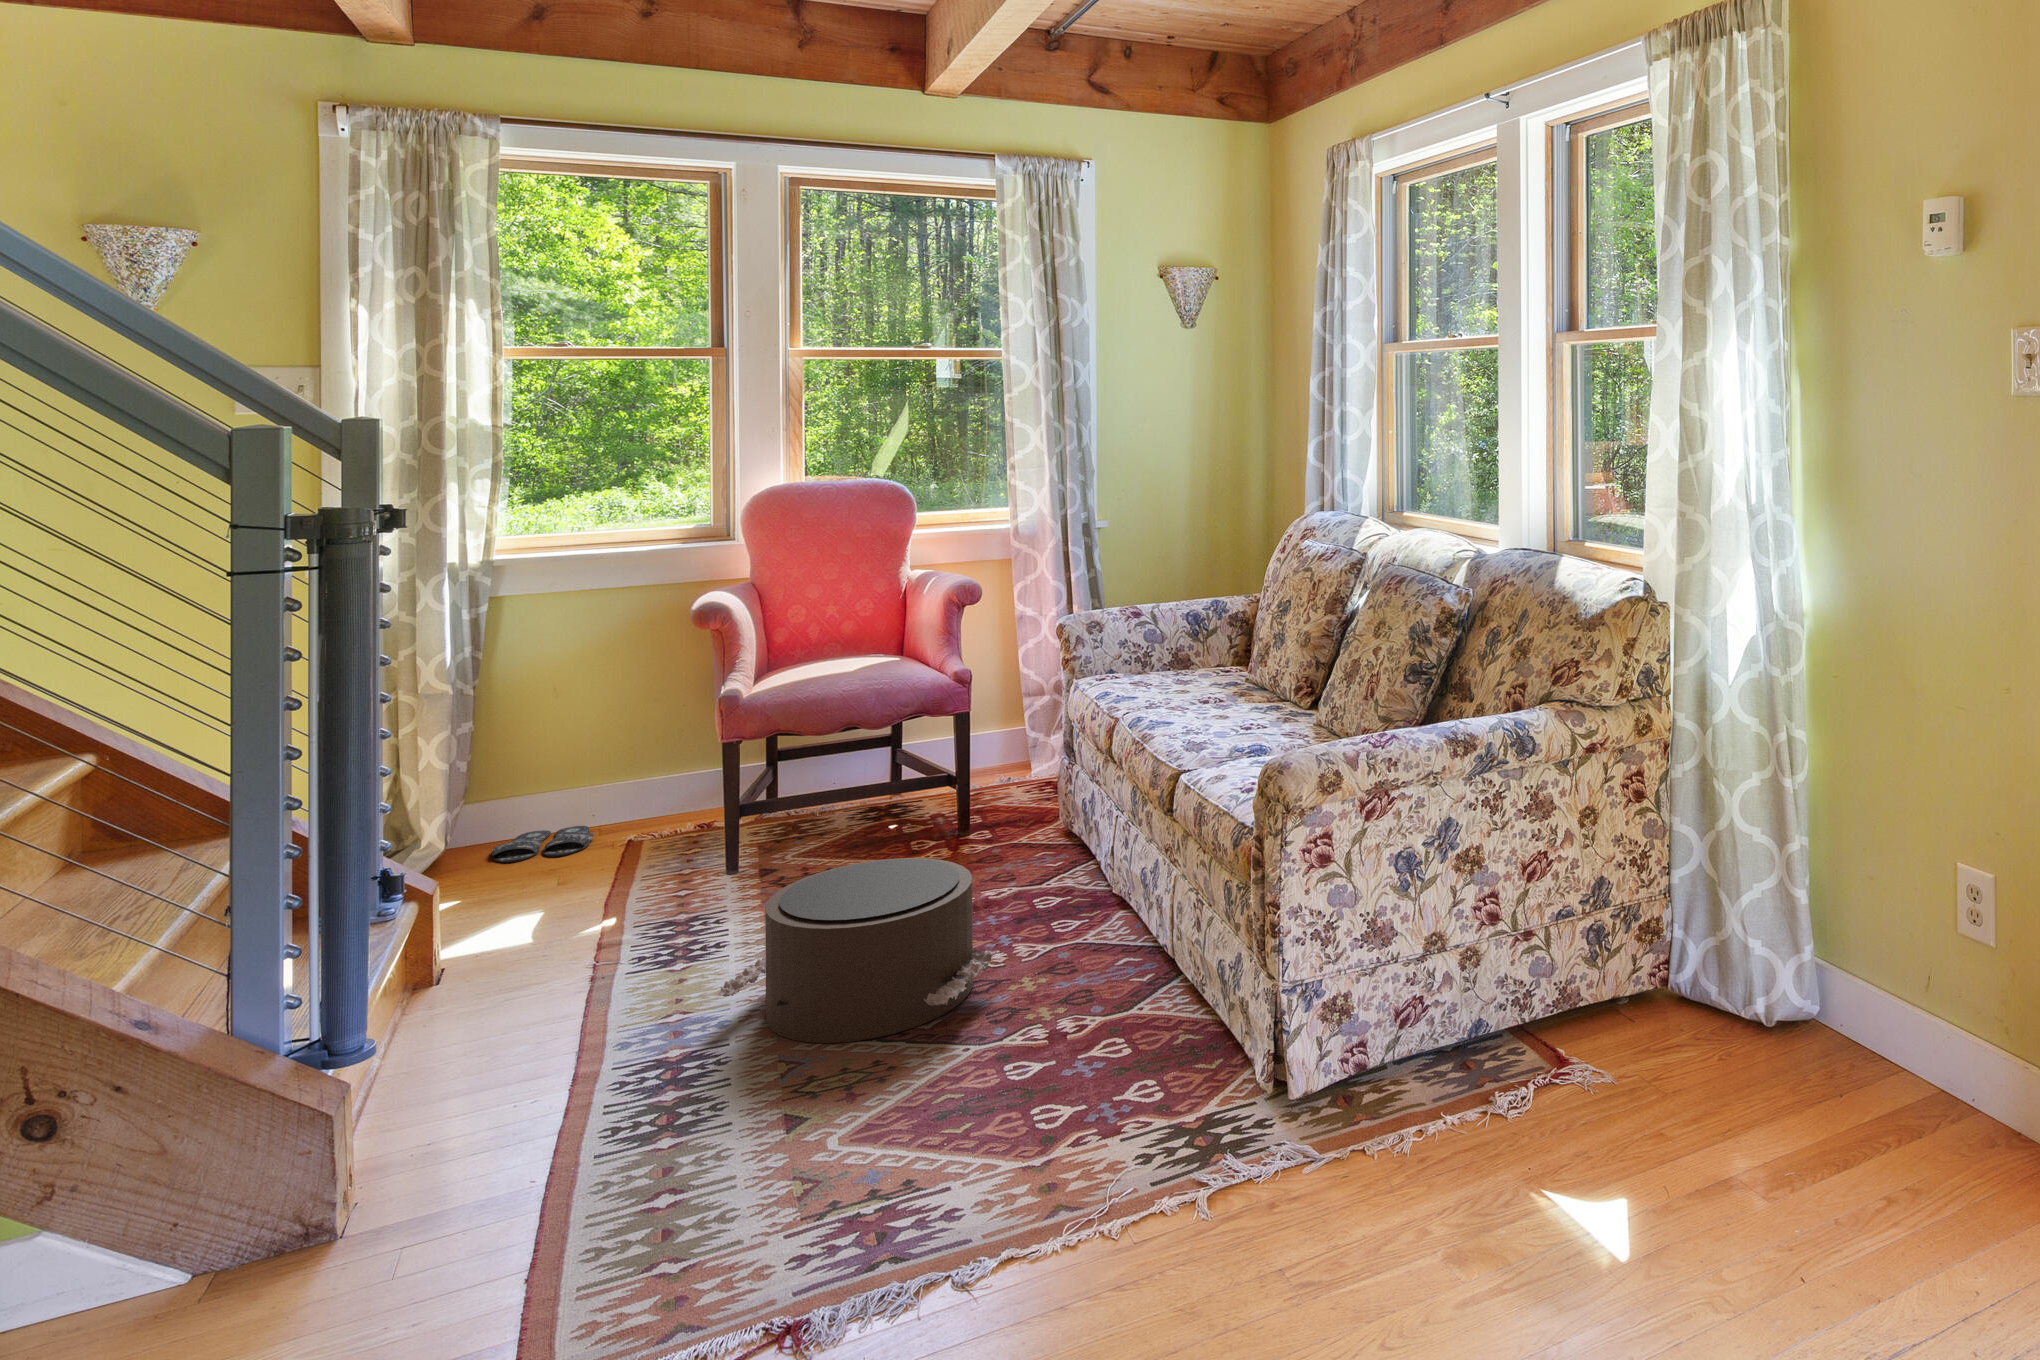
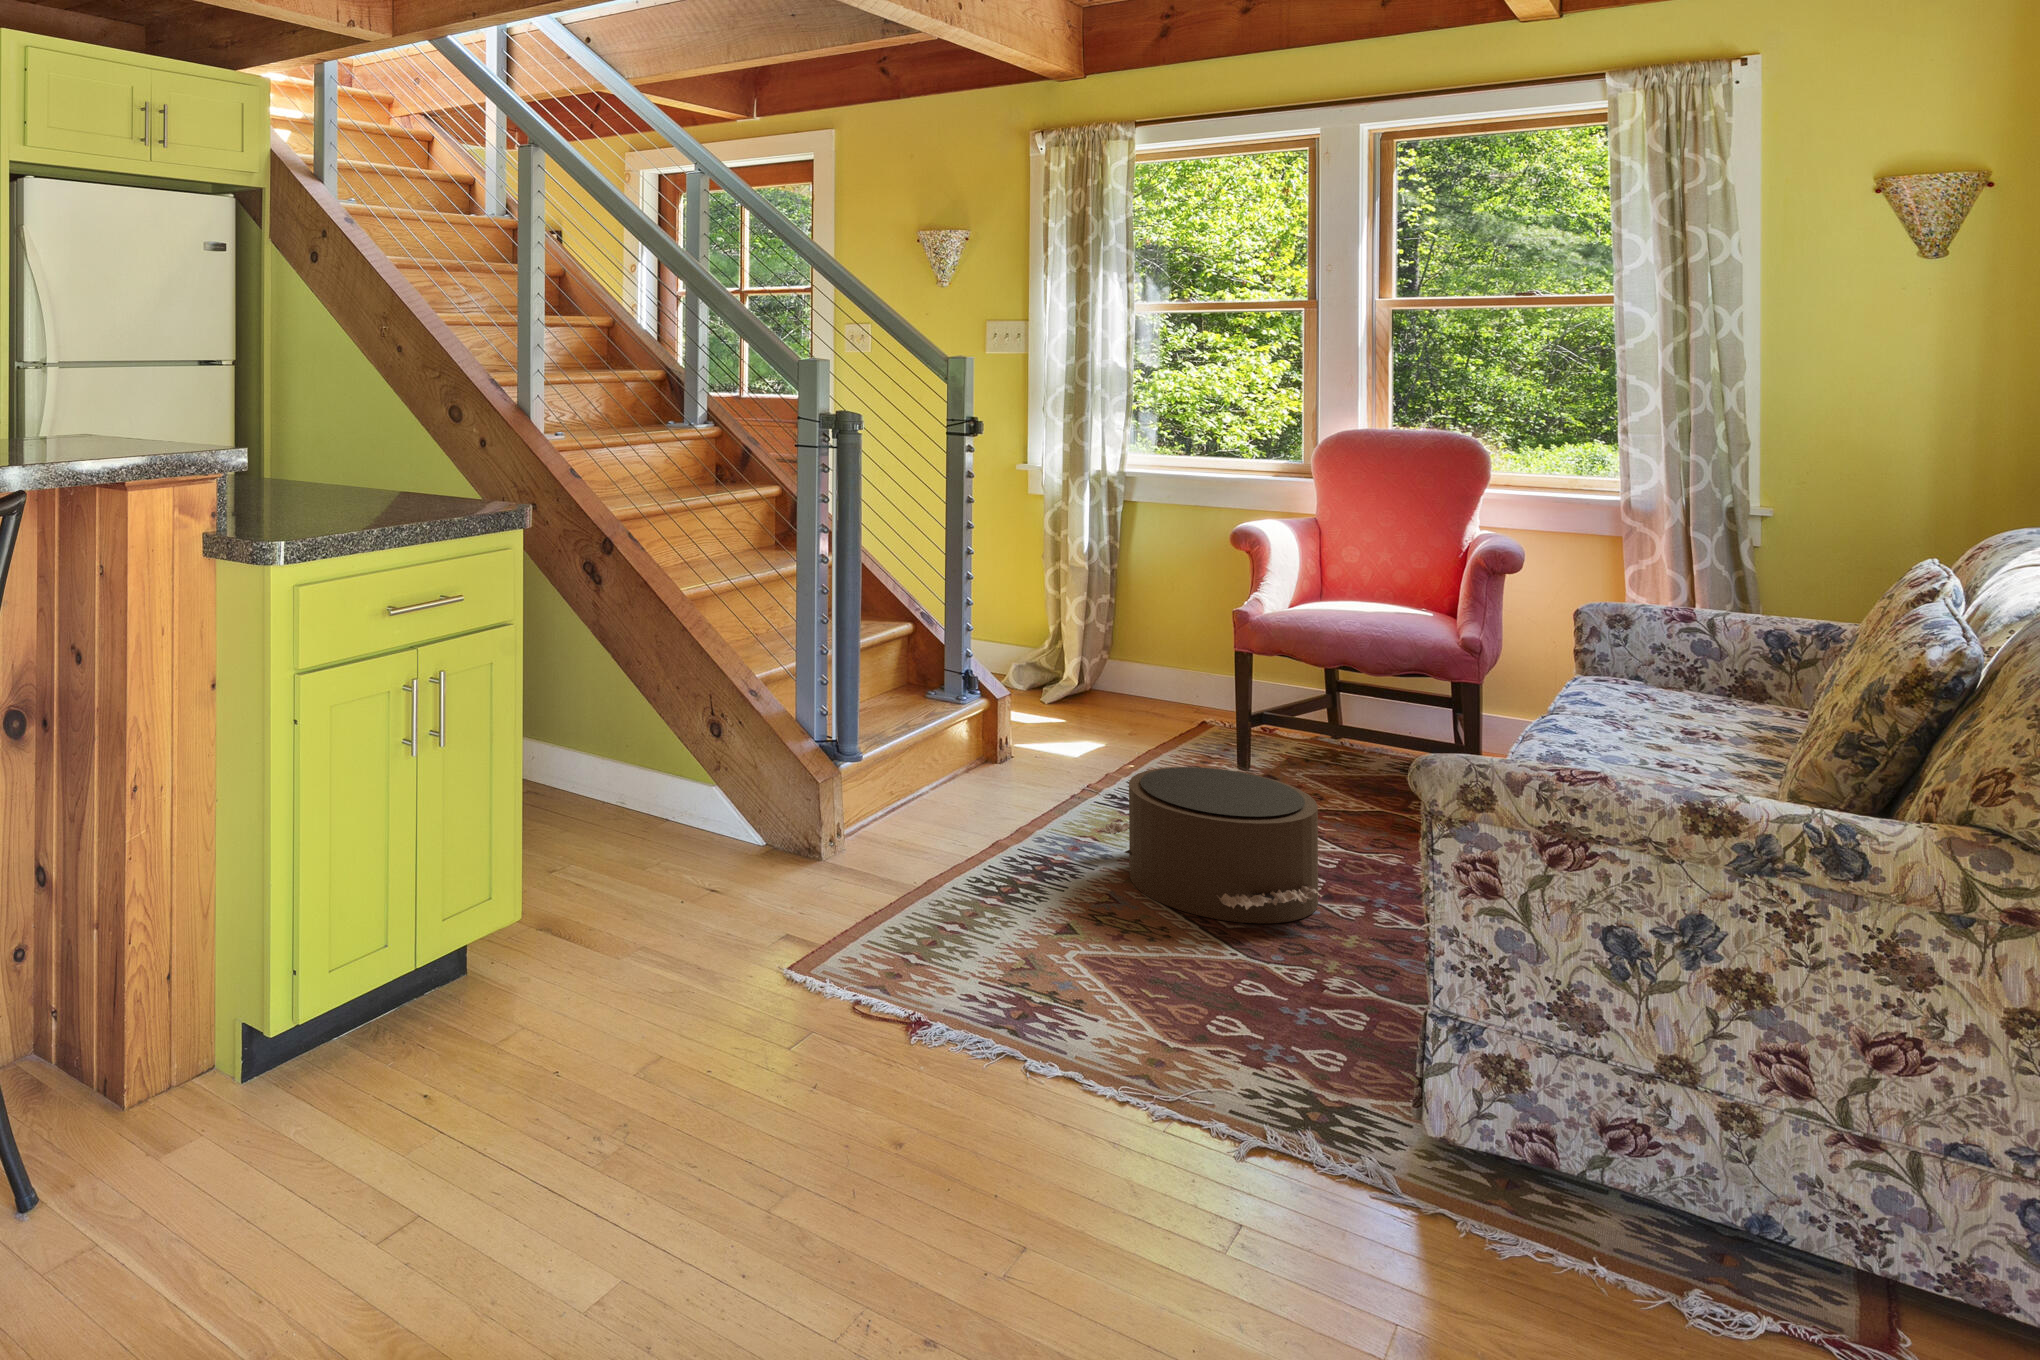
slippers: present [492,826,595,863] -> none [1113,692,1193,714]

